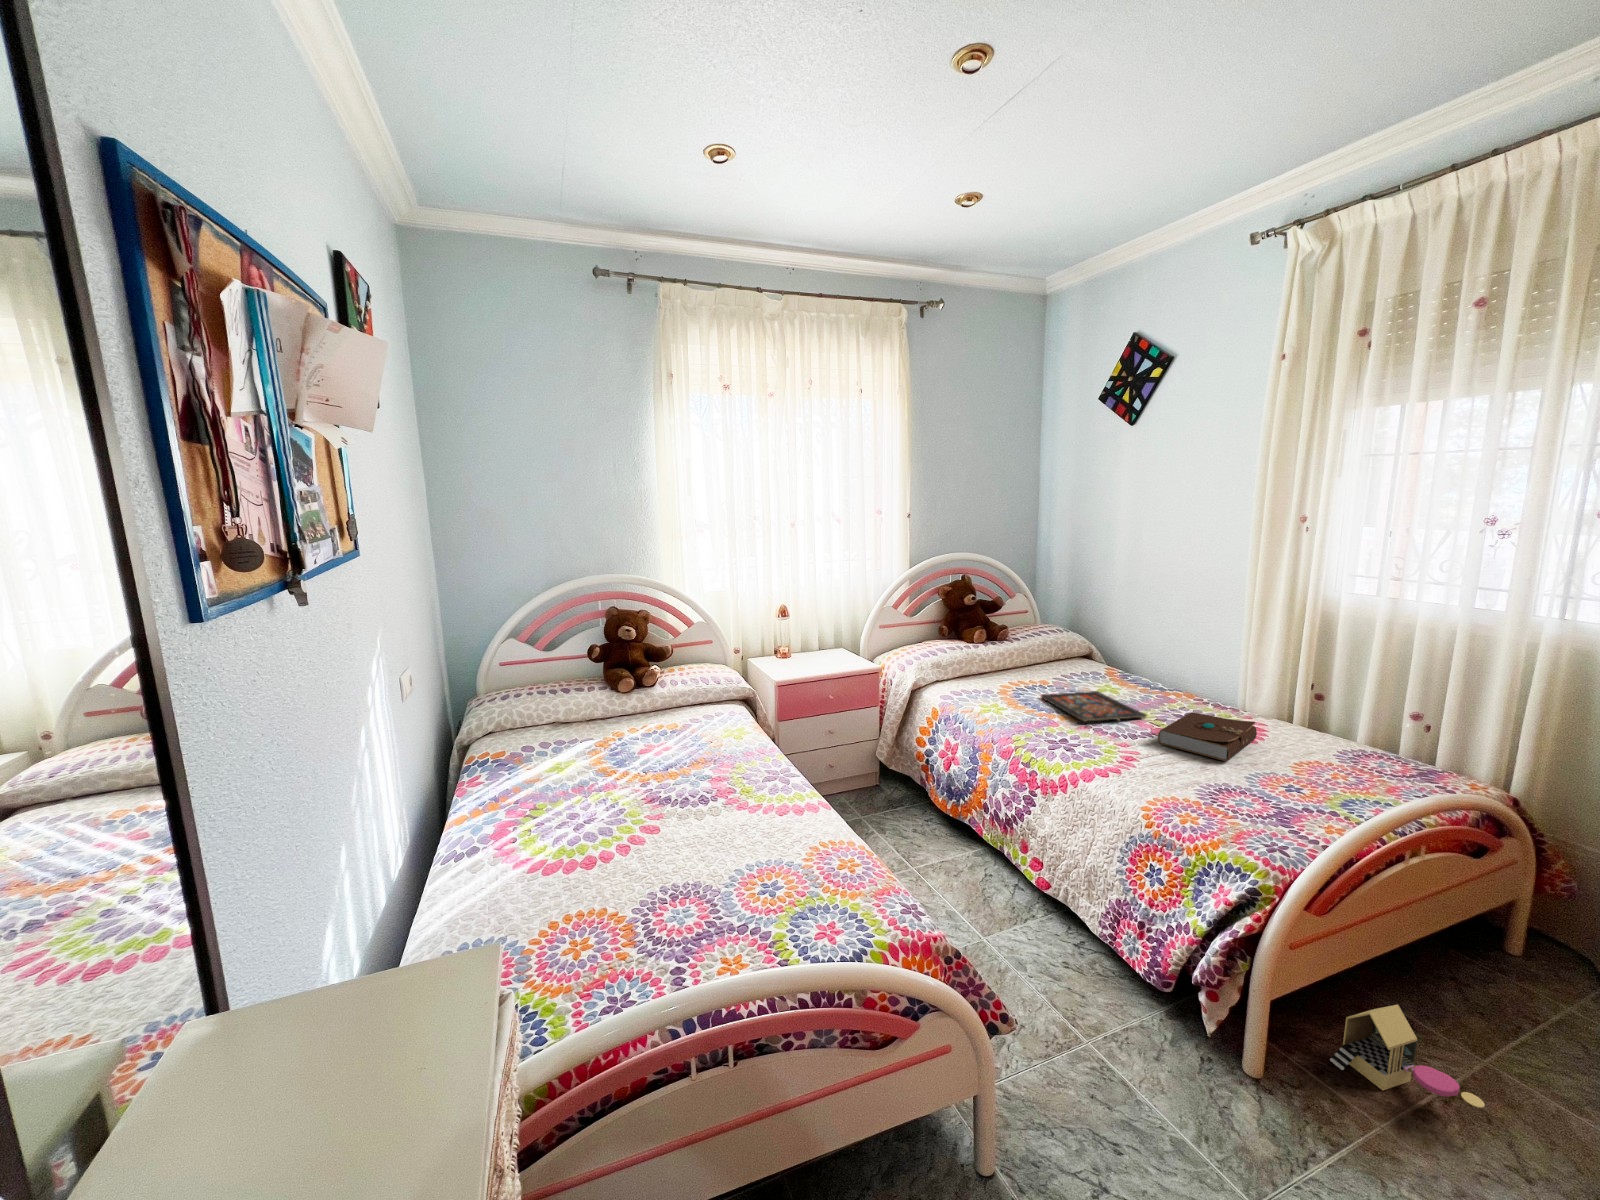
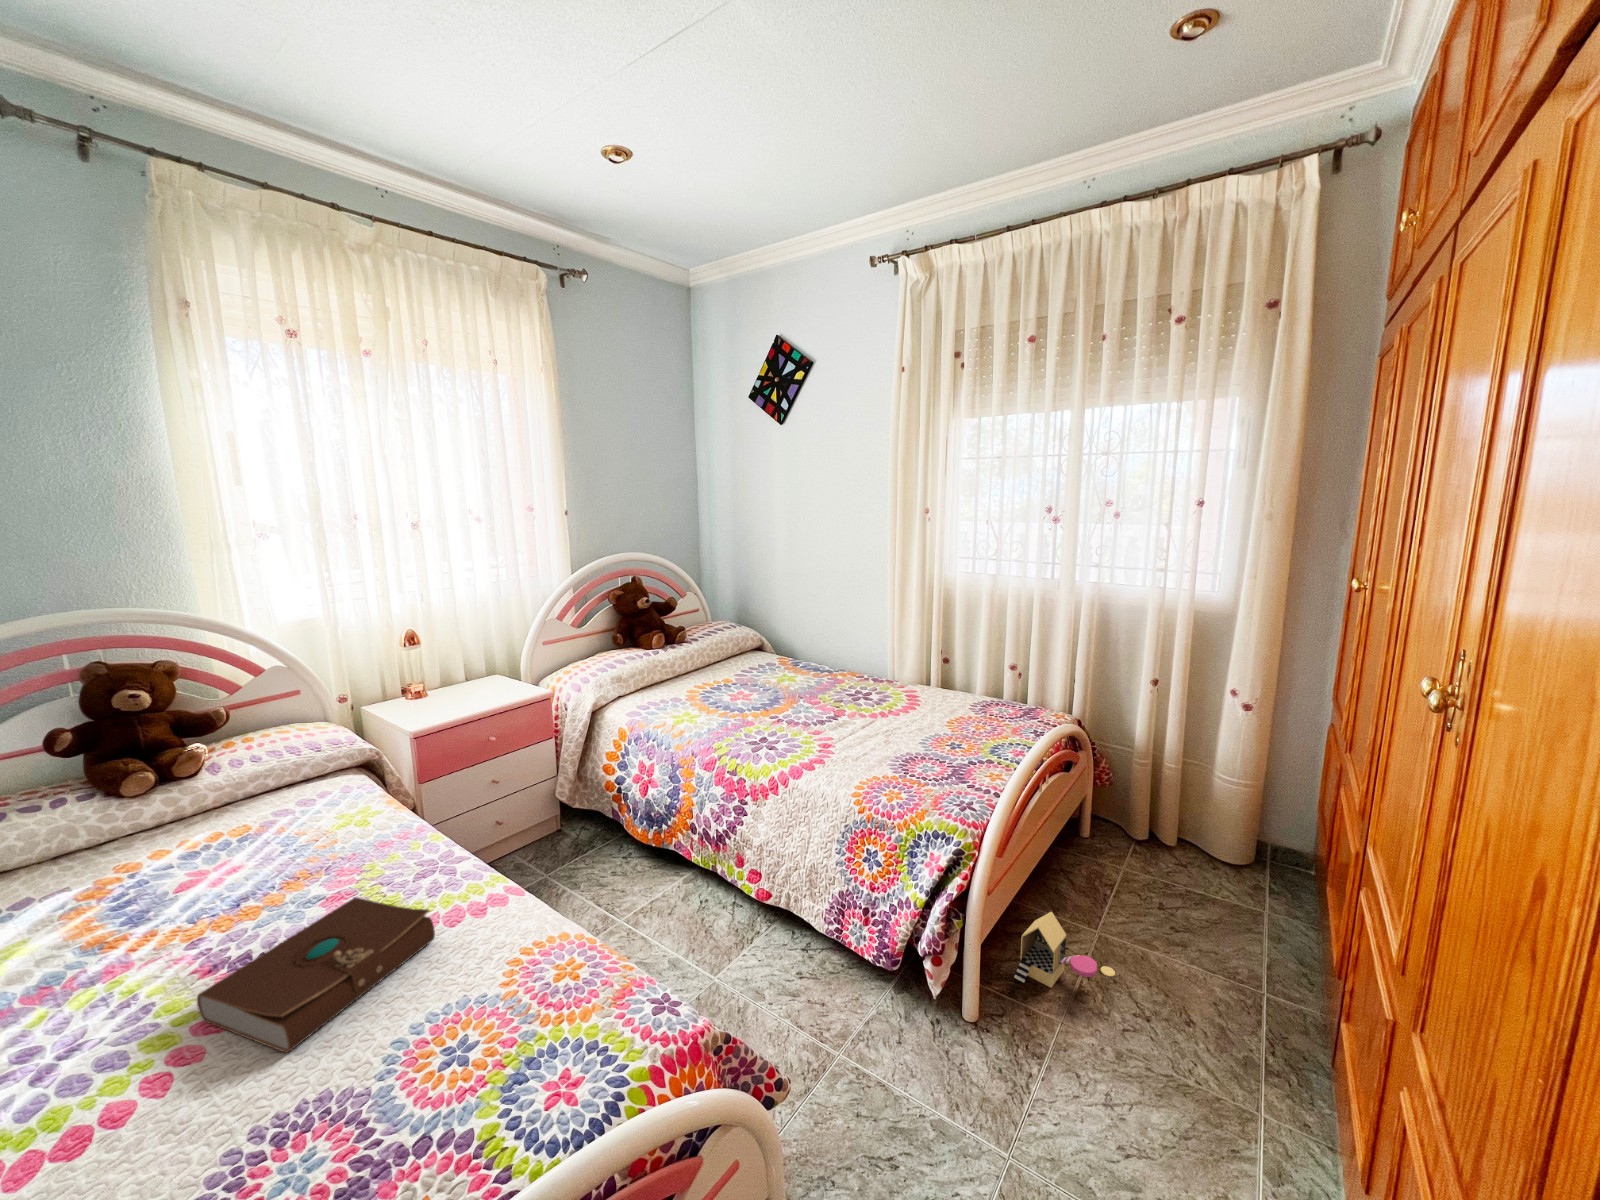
board game: present [1041,691,1146,722] -> none [731,683,829,717]
book: present [1158,712,1257,761] -> present [197,898,435,1053]

